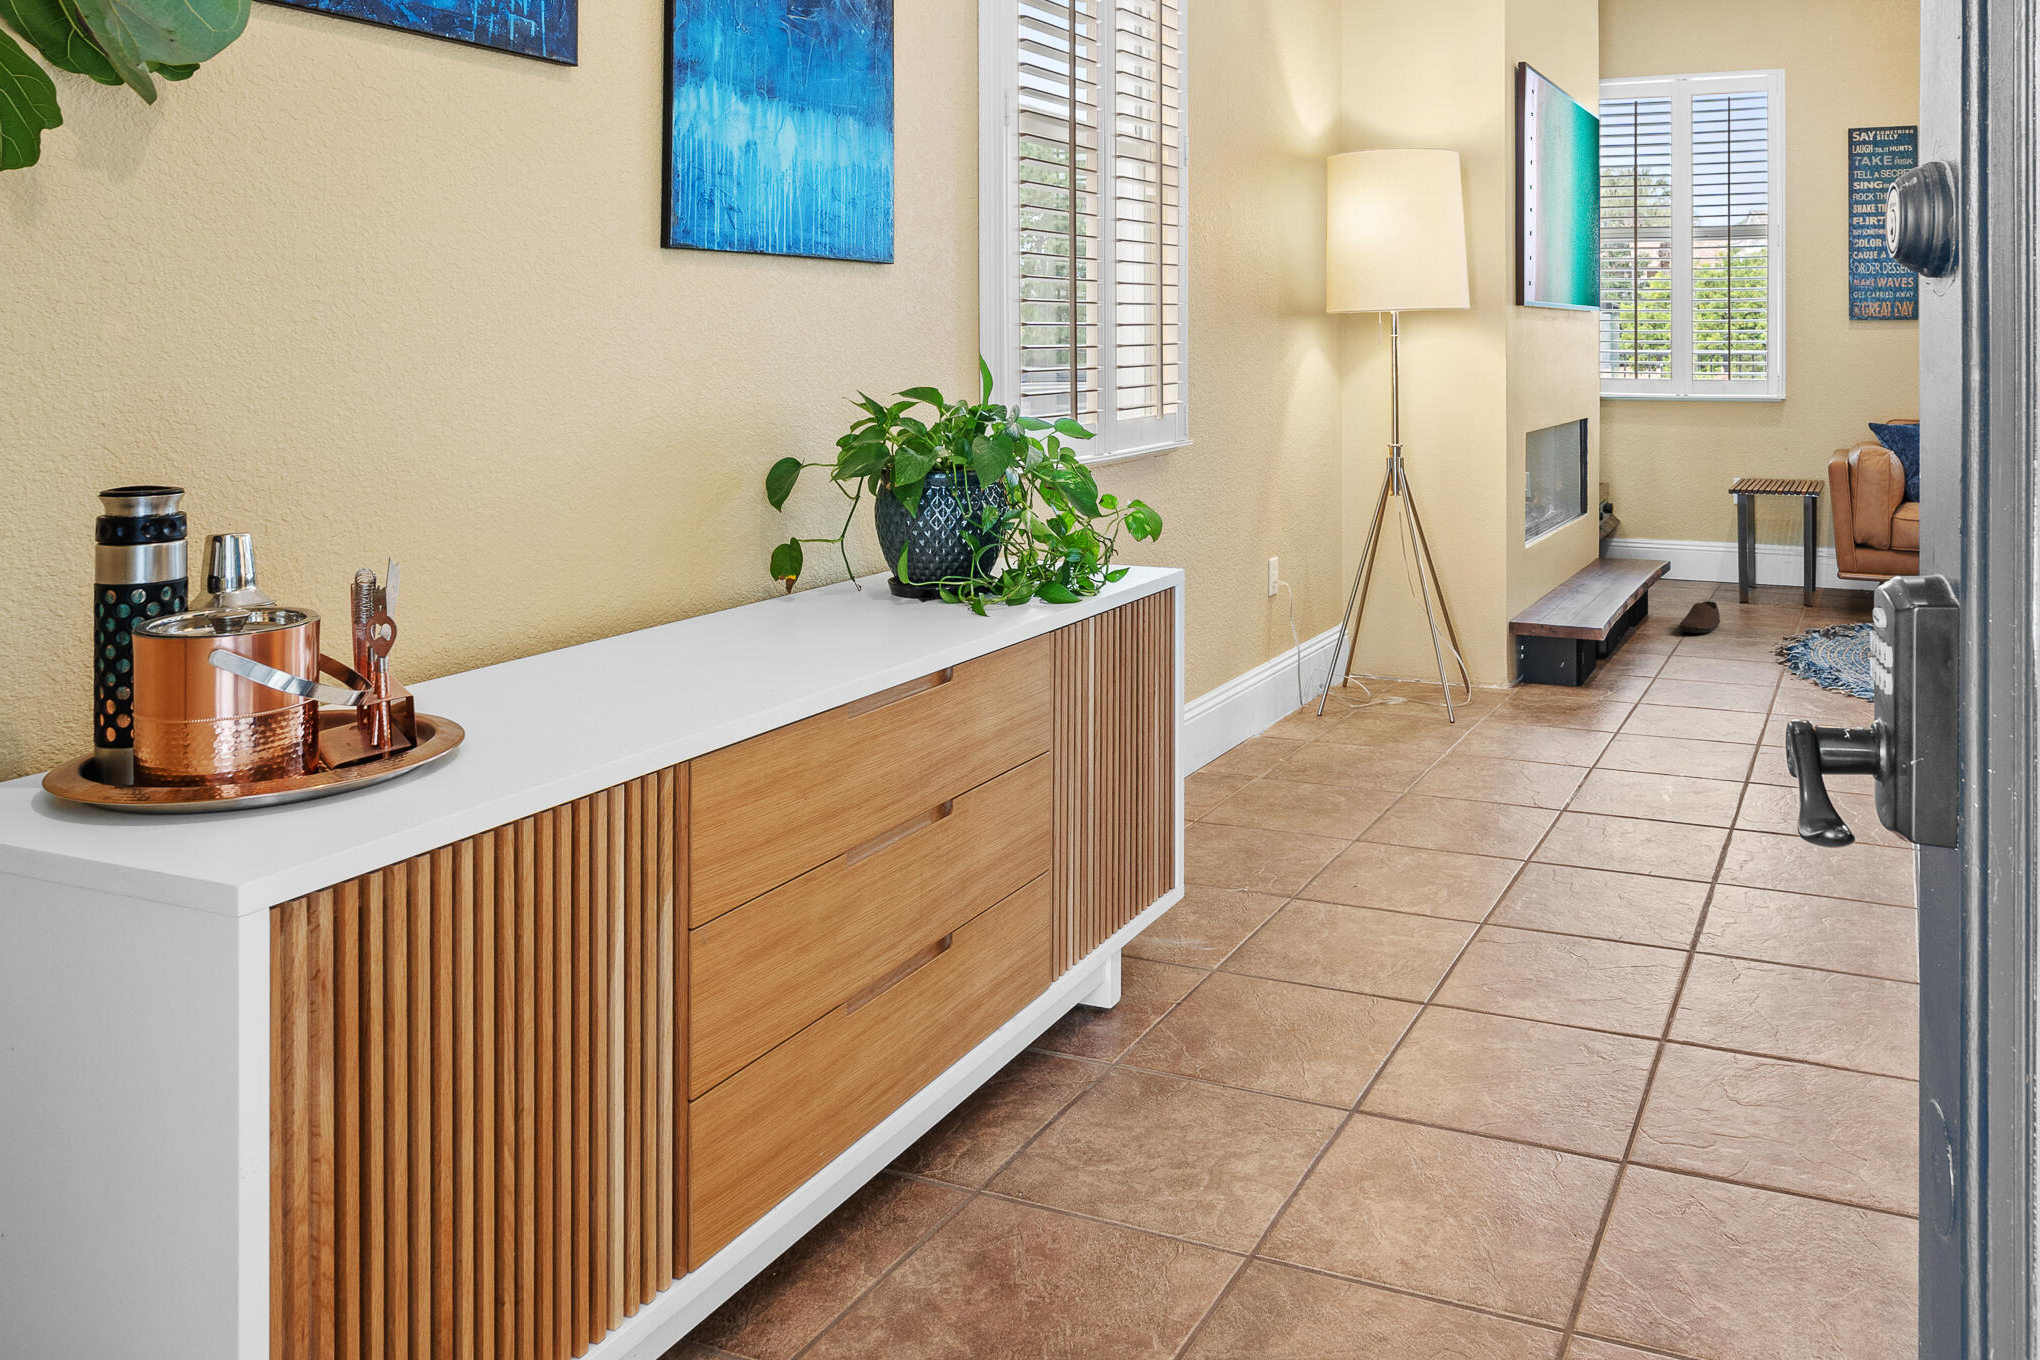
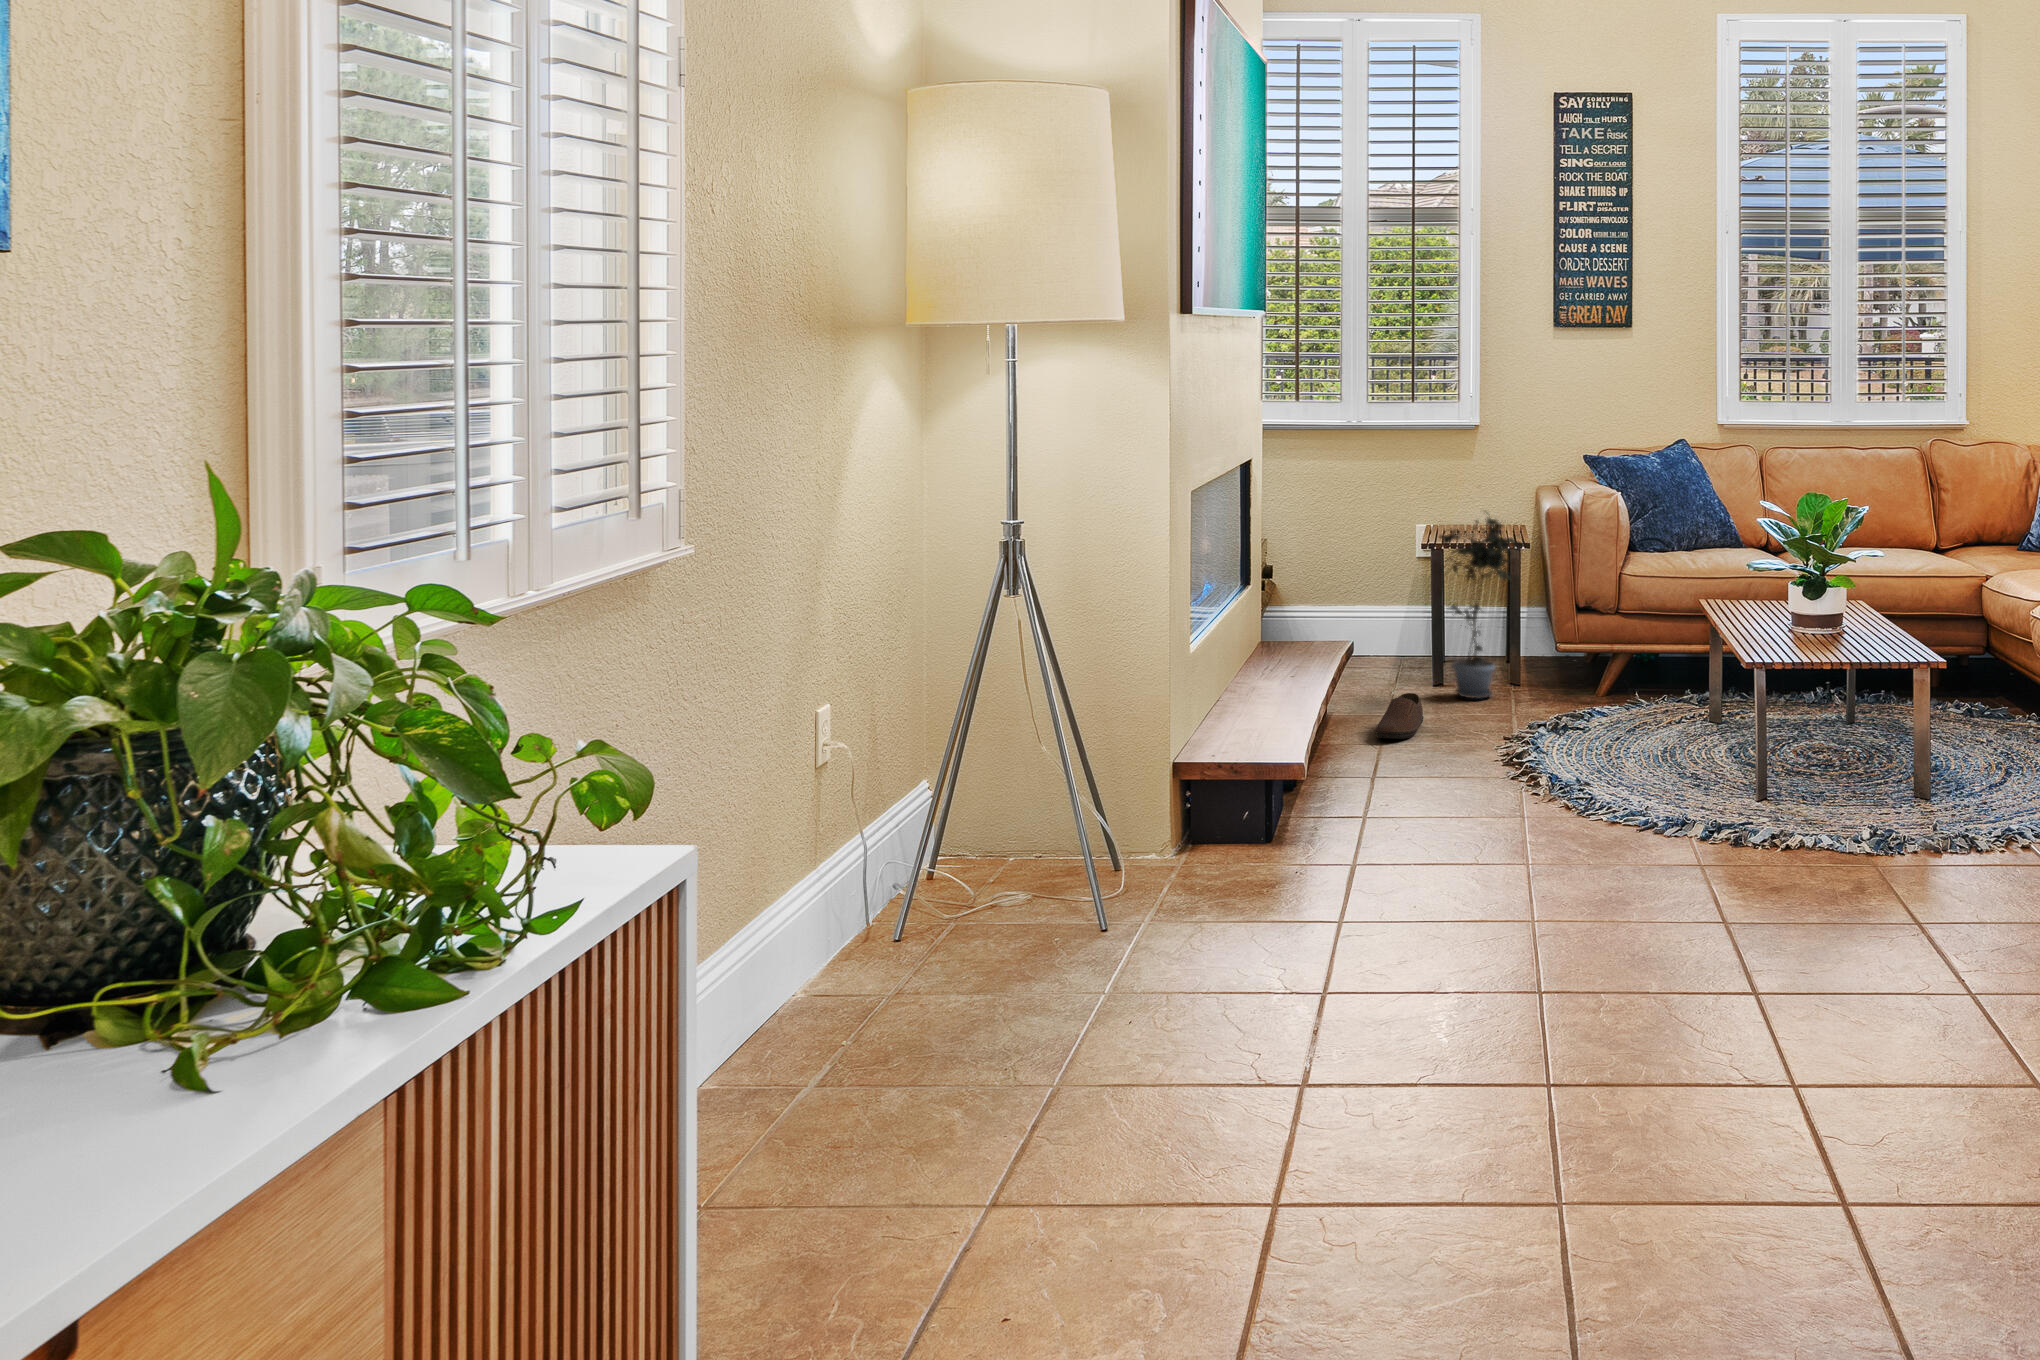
potted plant: none [1739,464,1814,613] -> present [1439,514,1526,699]

